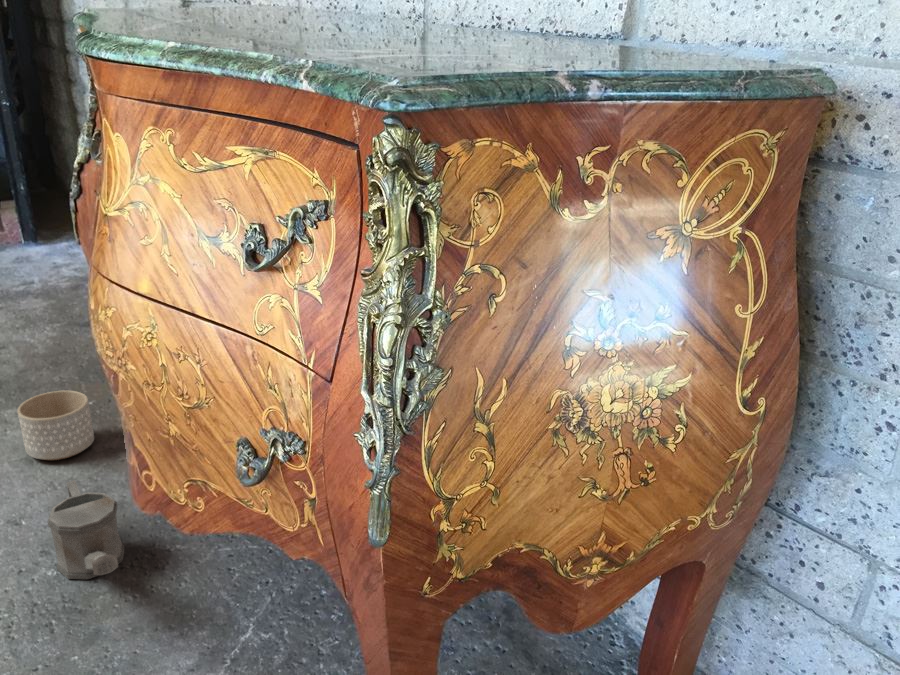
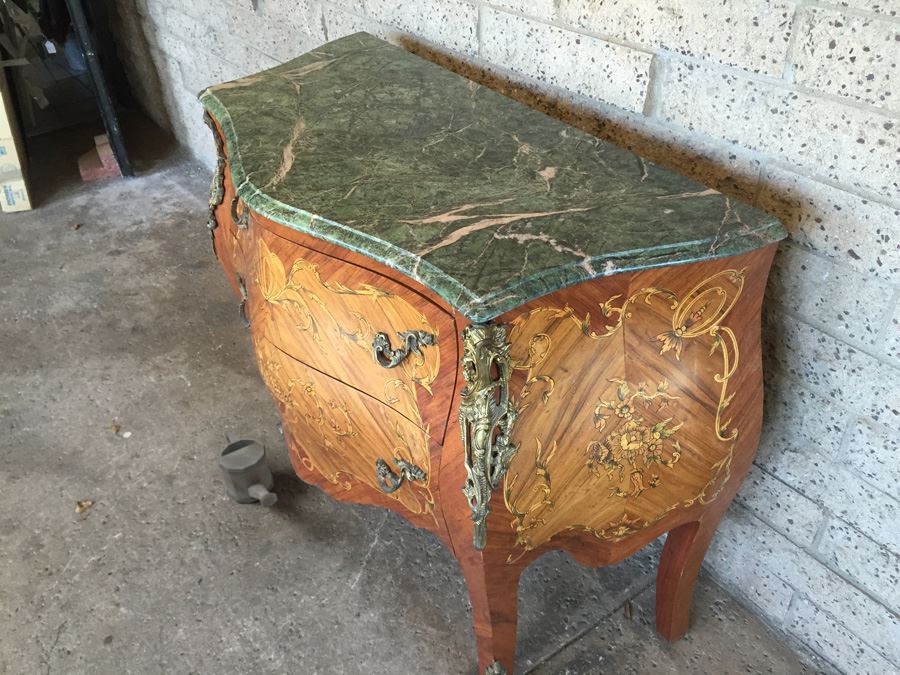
planter: present [17,391,94,460] -> none [171,344,230,402]

